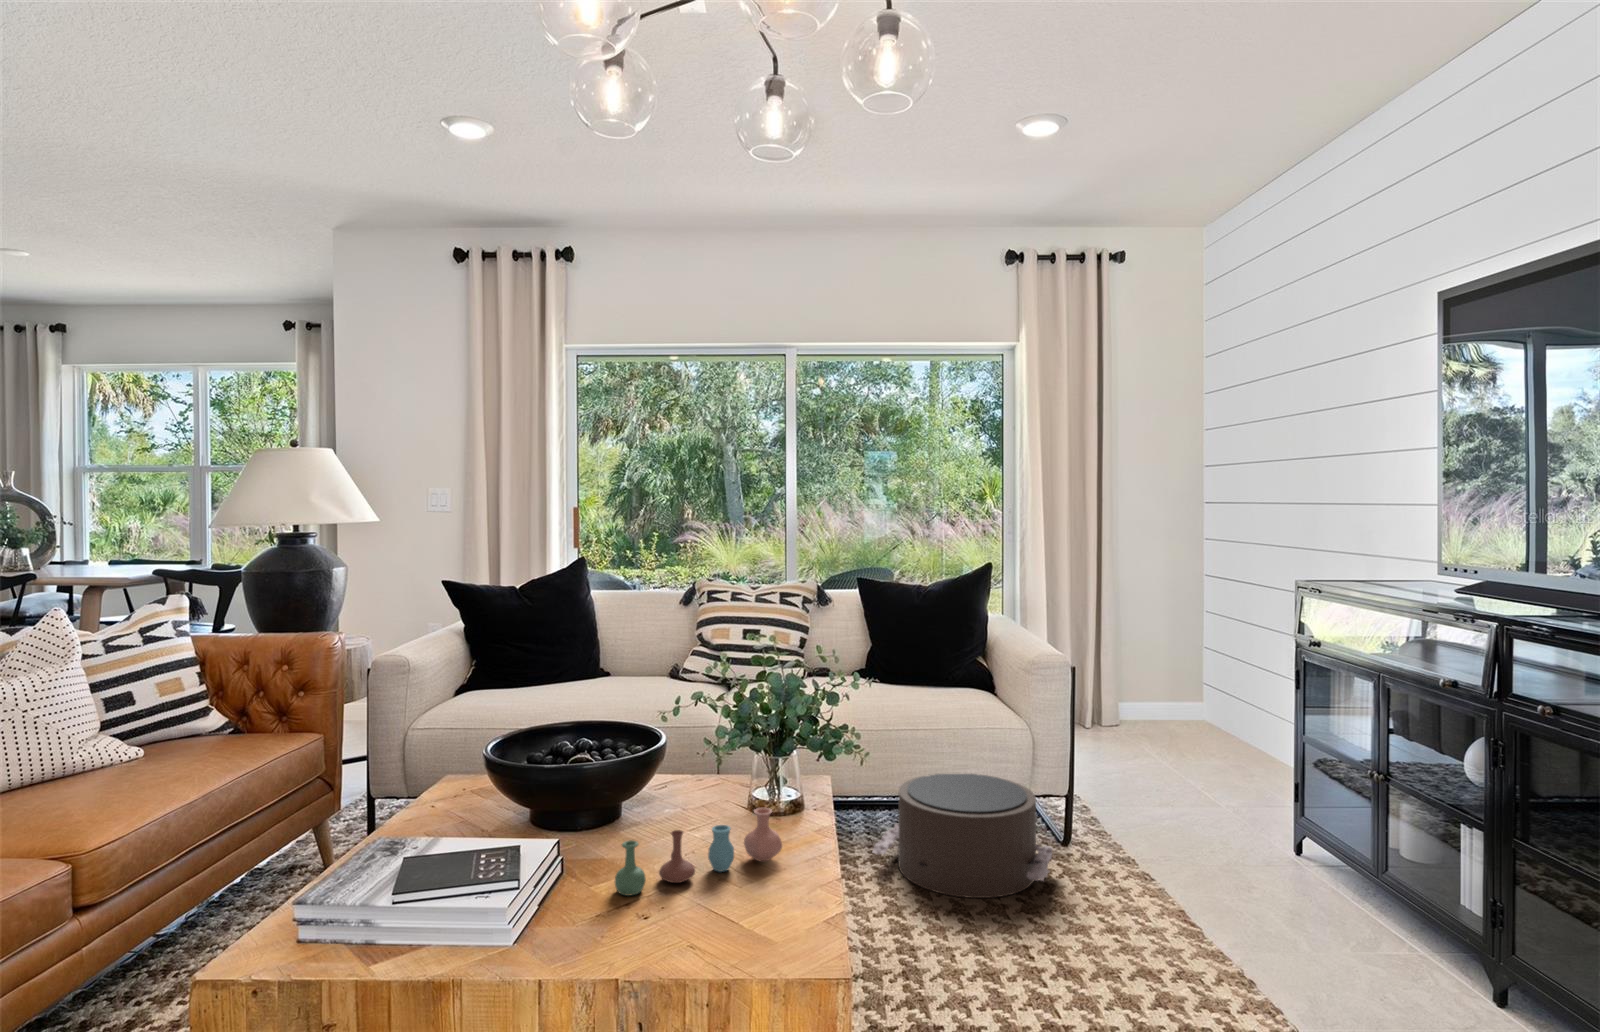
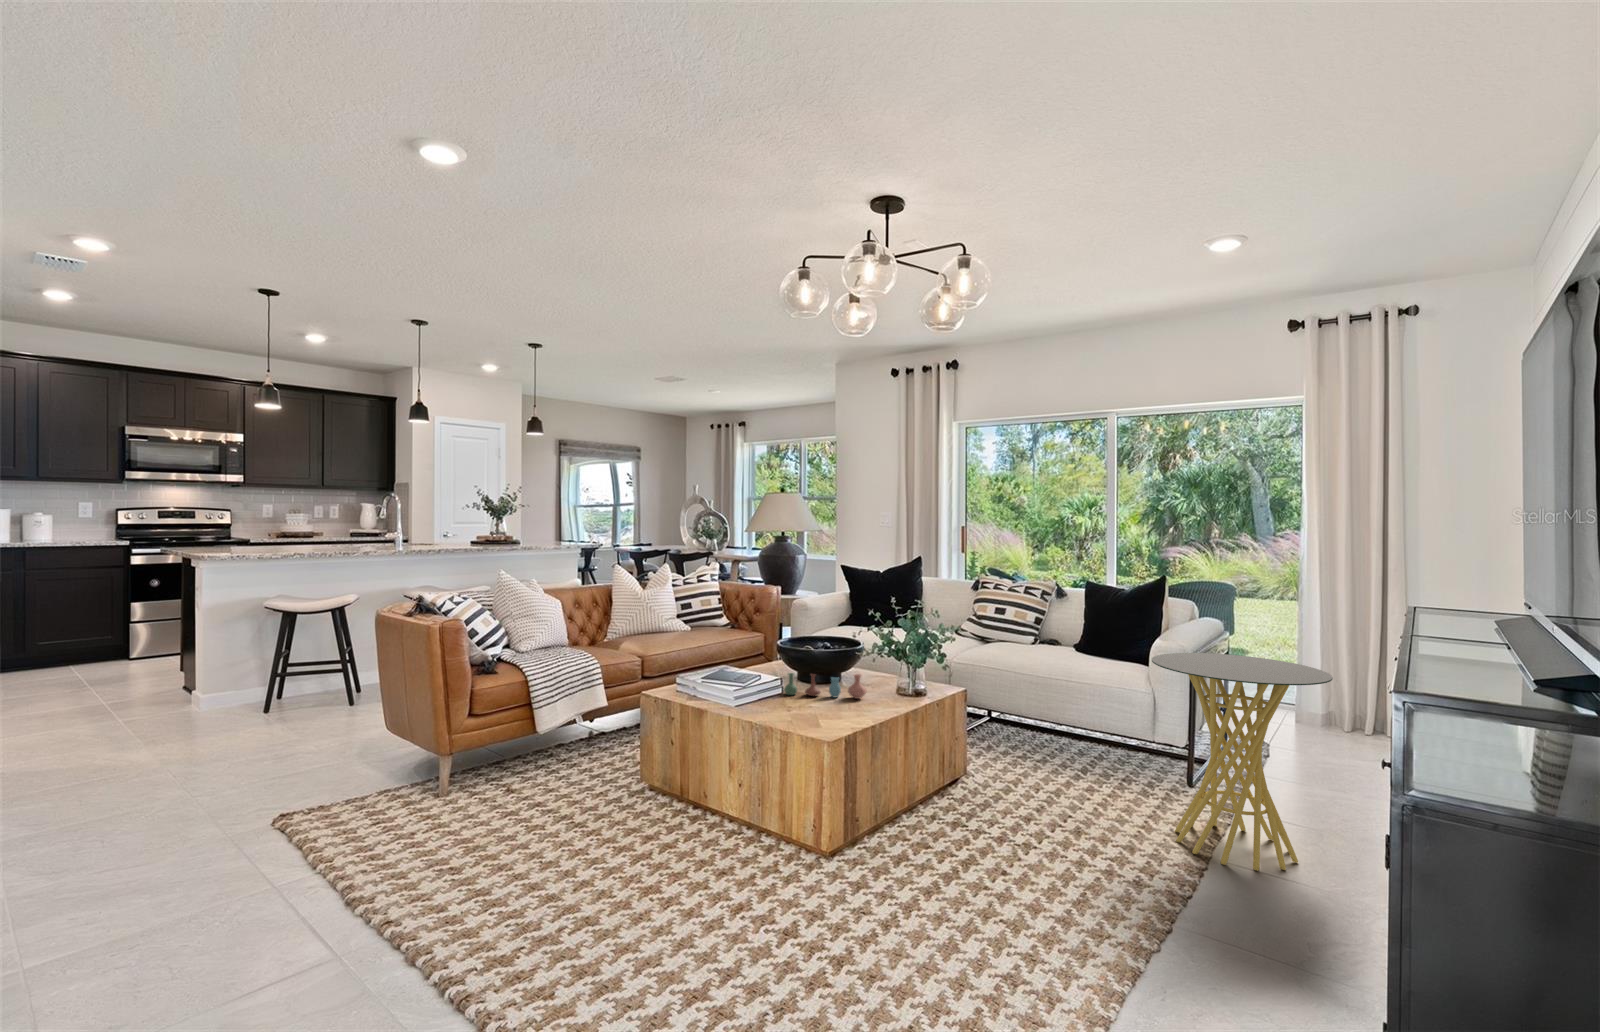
side table: none [1163,664,1415,973] -> present [1152,653,1333,871]
pouf: present [873,773,1052,898] -> none [1008,711,1129,787]

